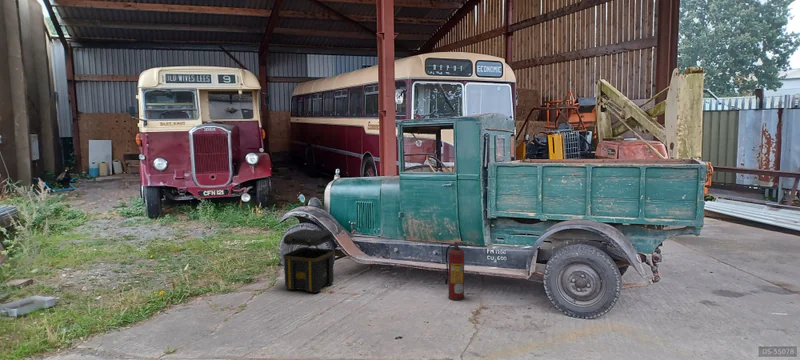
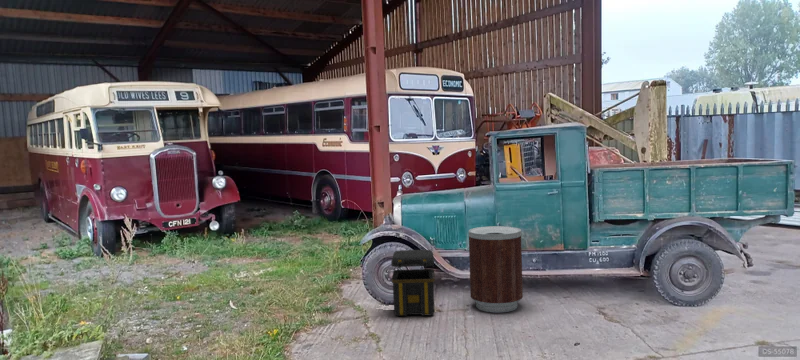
trash can: none [360,214,411,299] -> present [469,226,523,313]
fire extinguisher: present [445,241,467,300] -> none [554,246,576,305]

